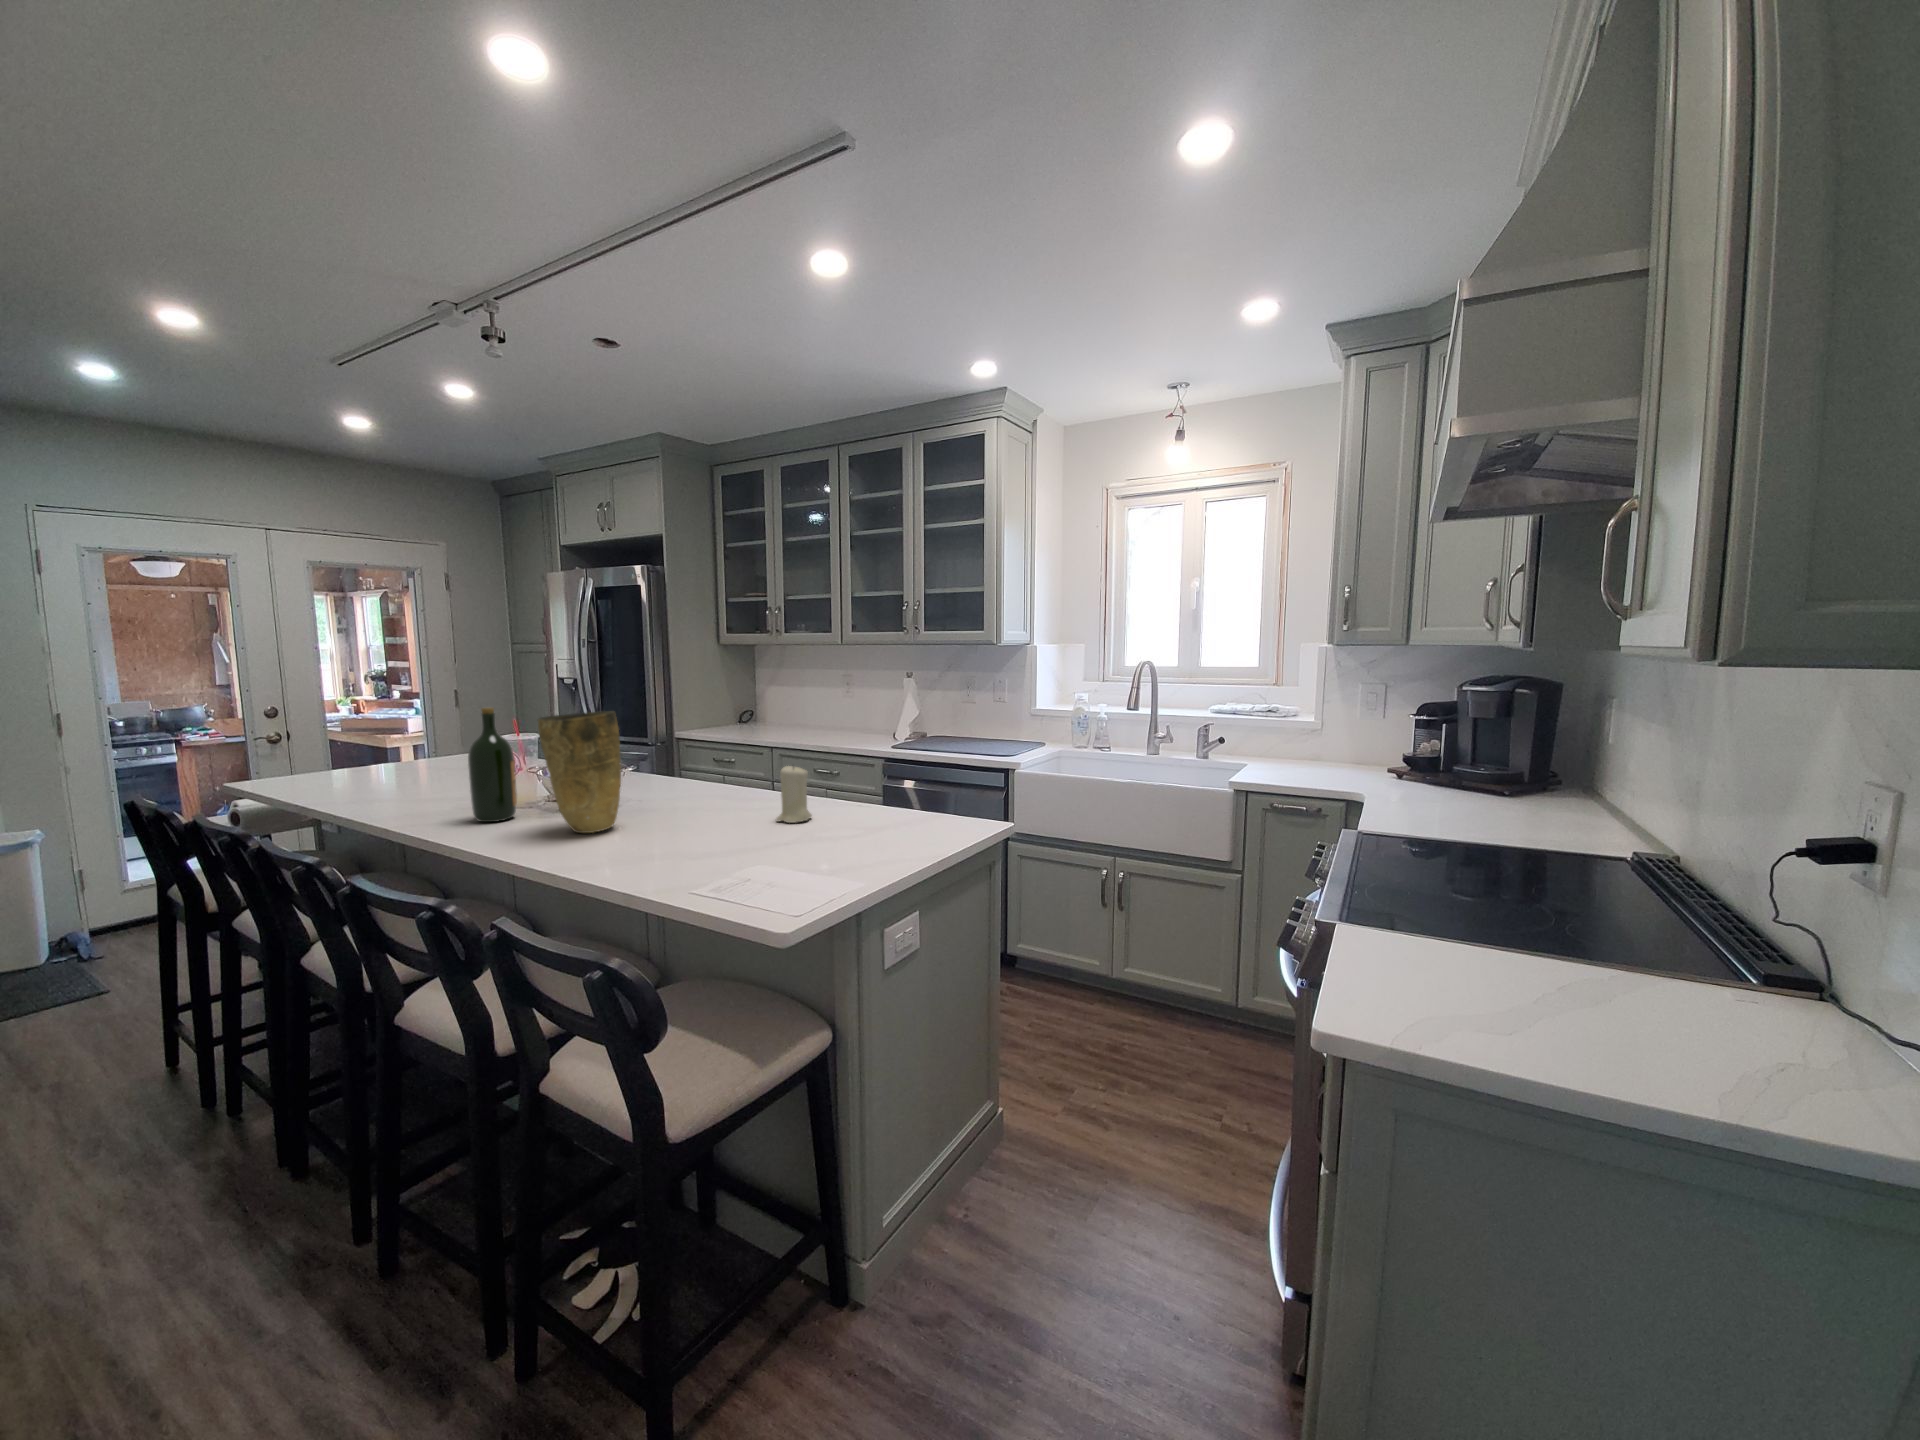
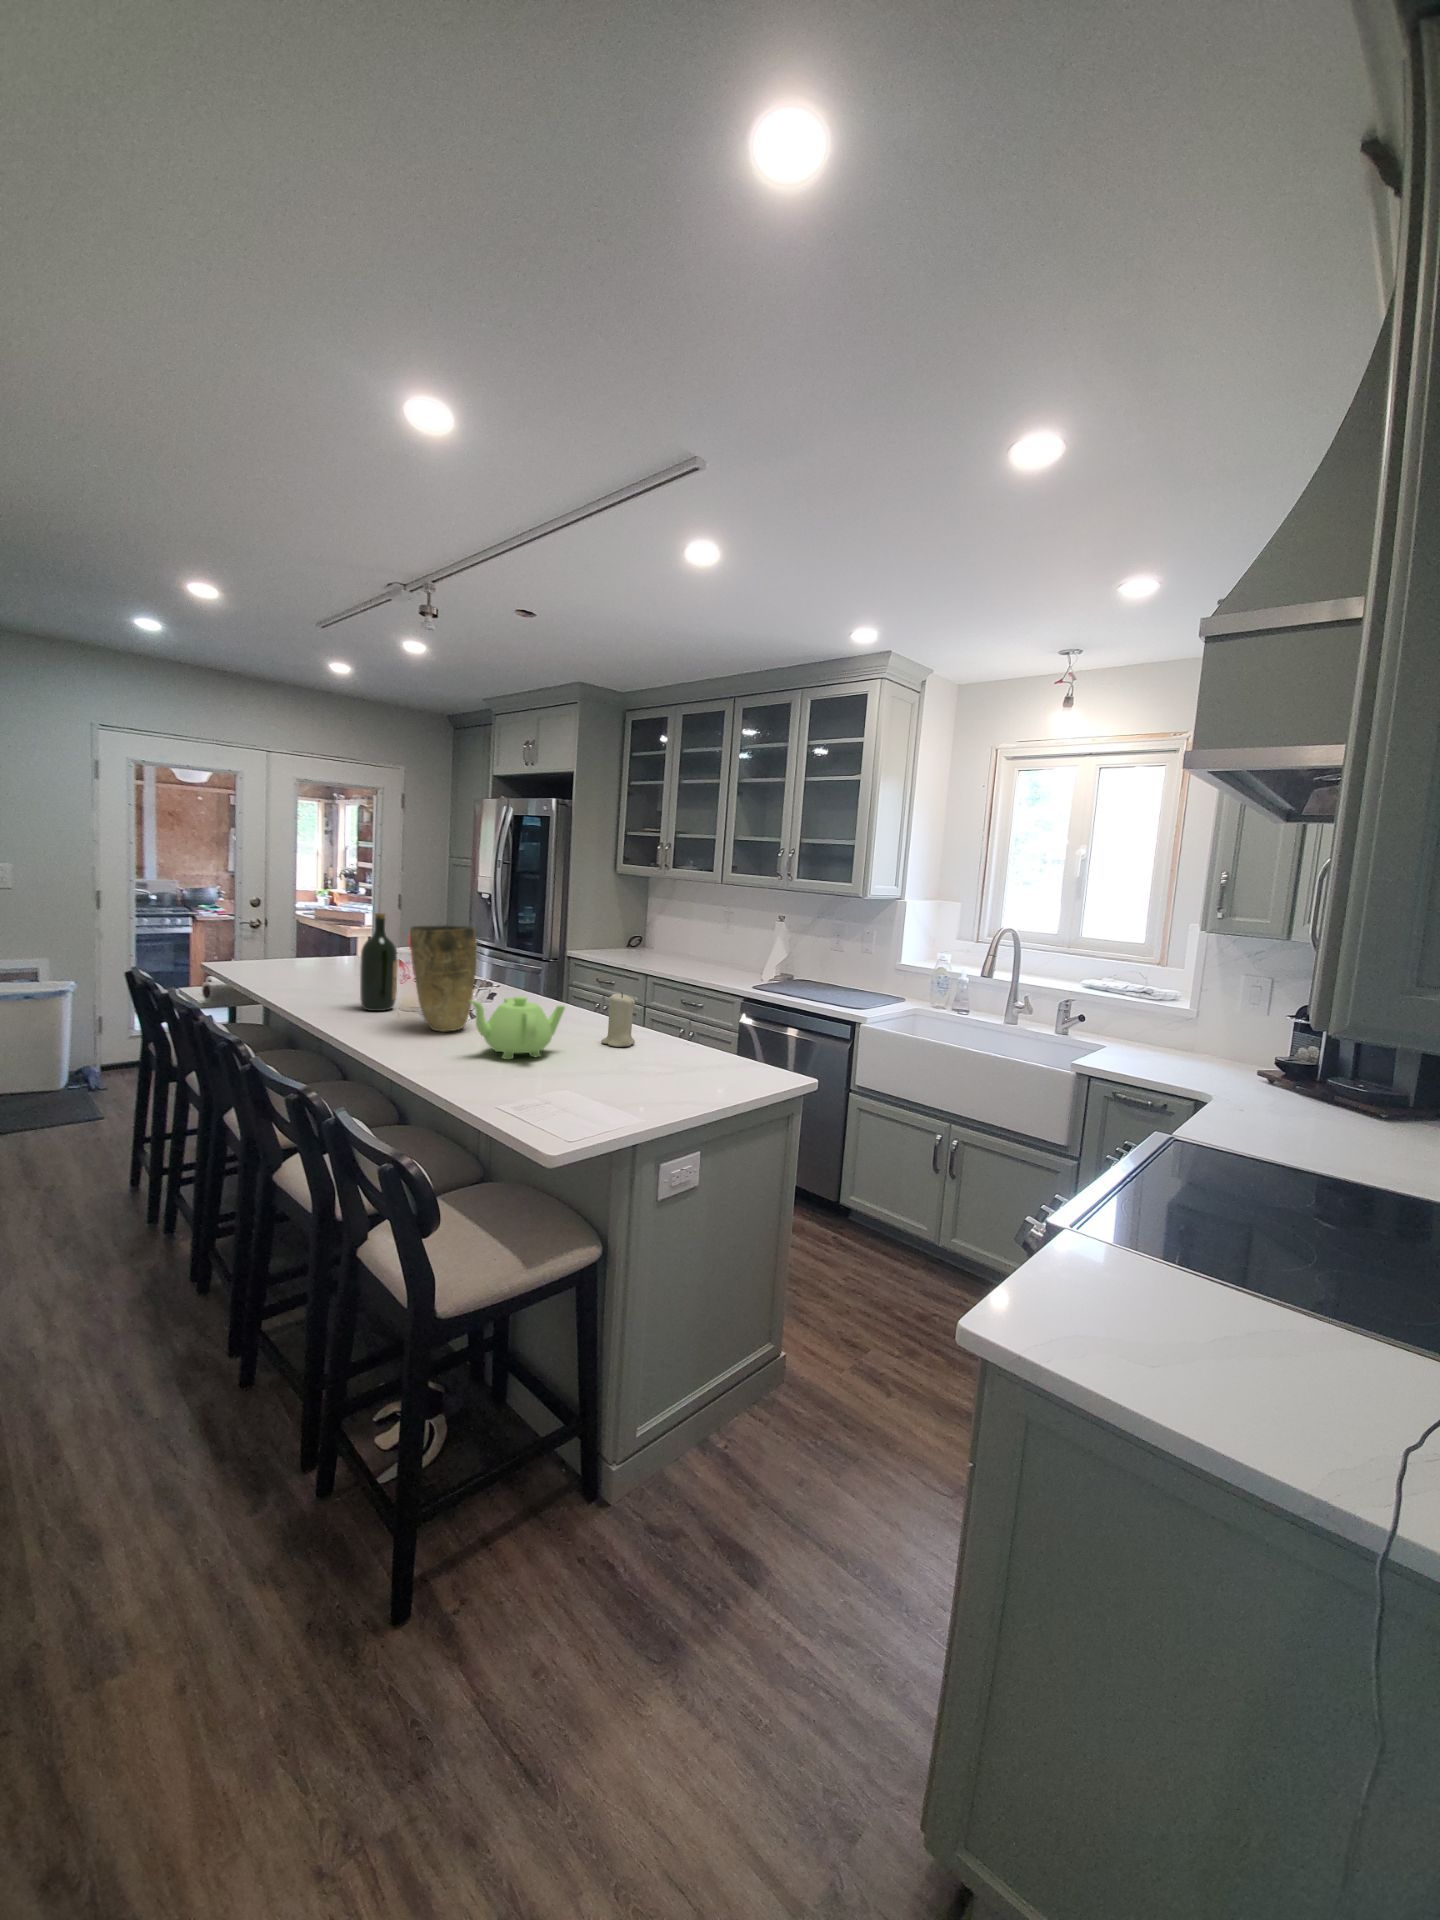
teapot: none [631,780,738,852] -> present [469,996,565,1059]

